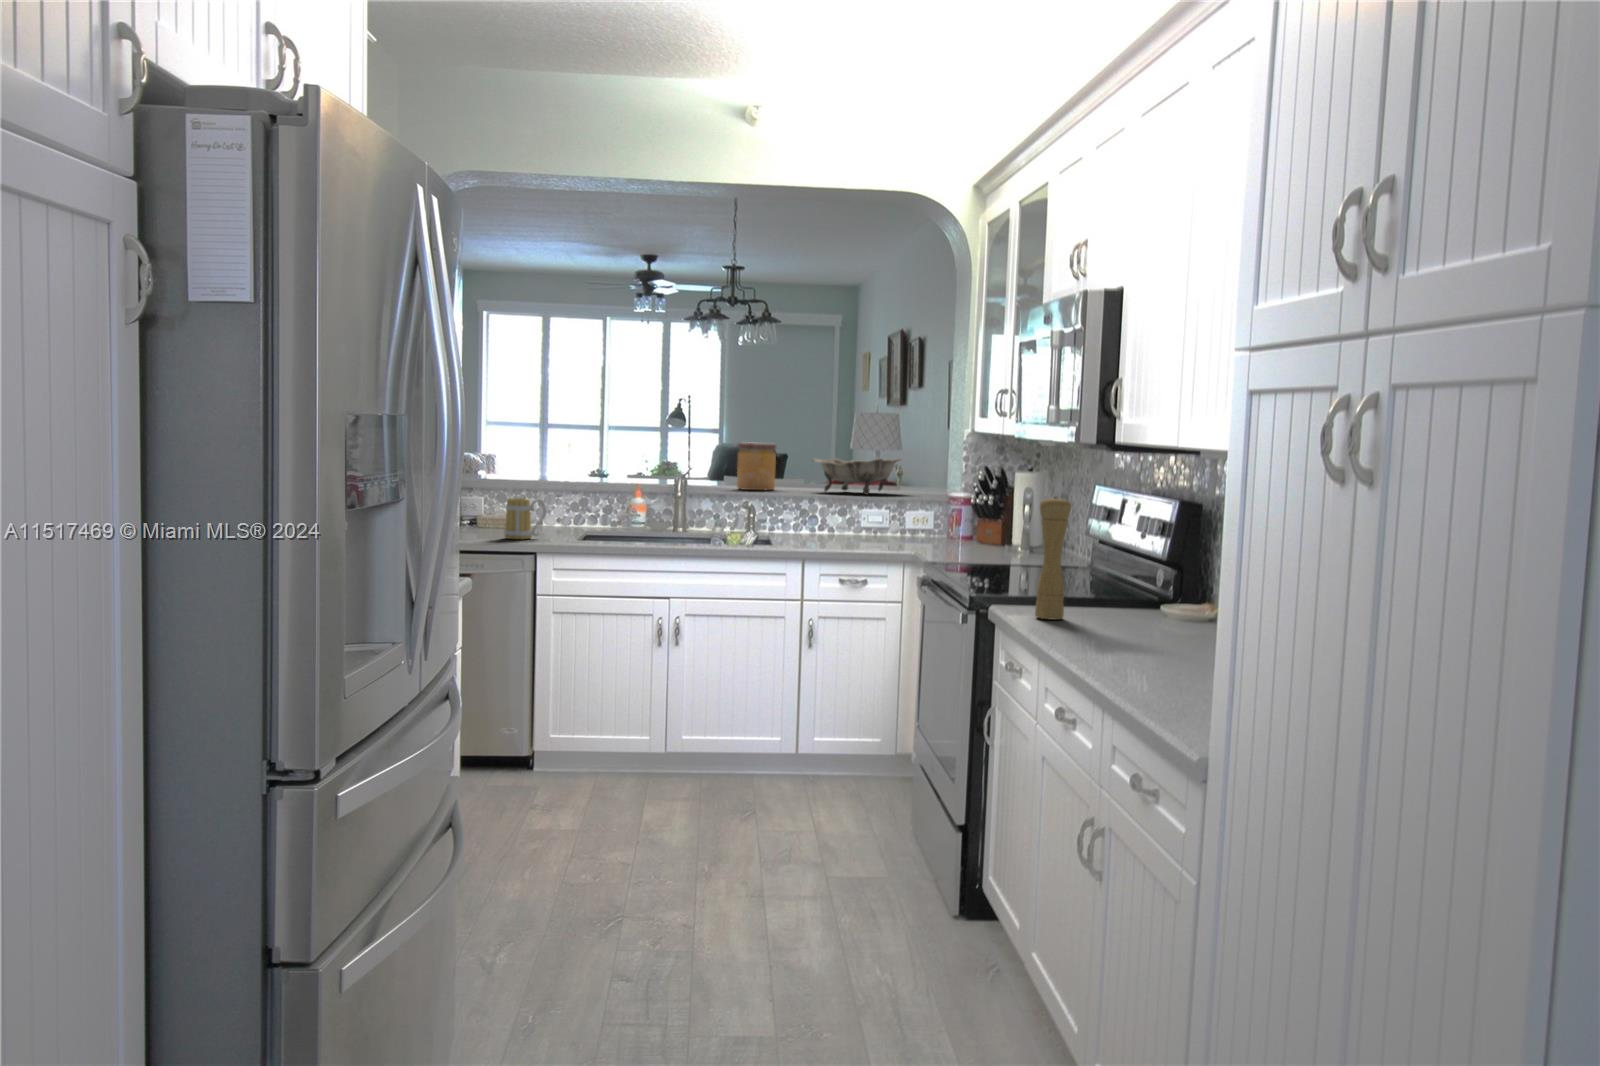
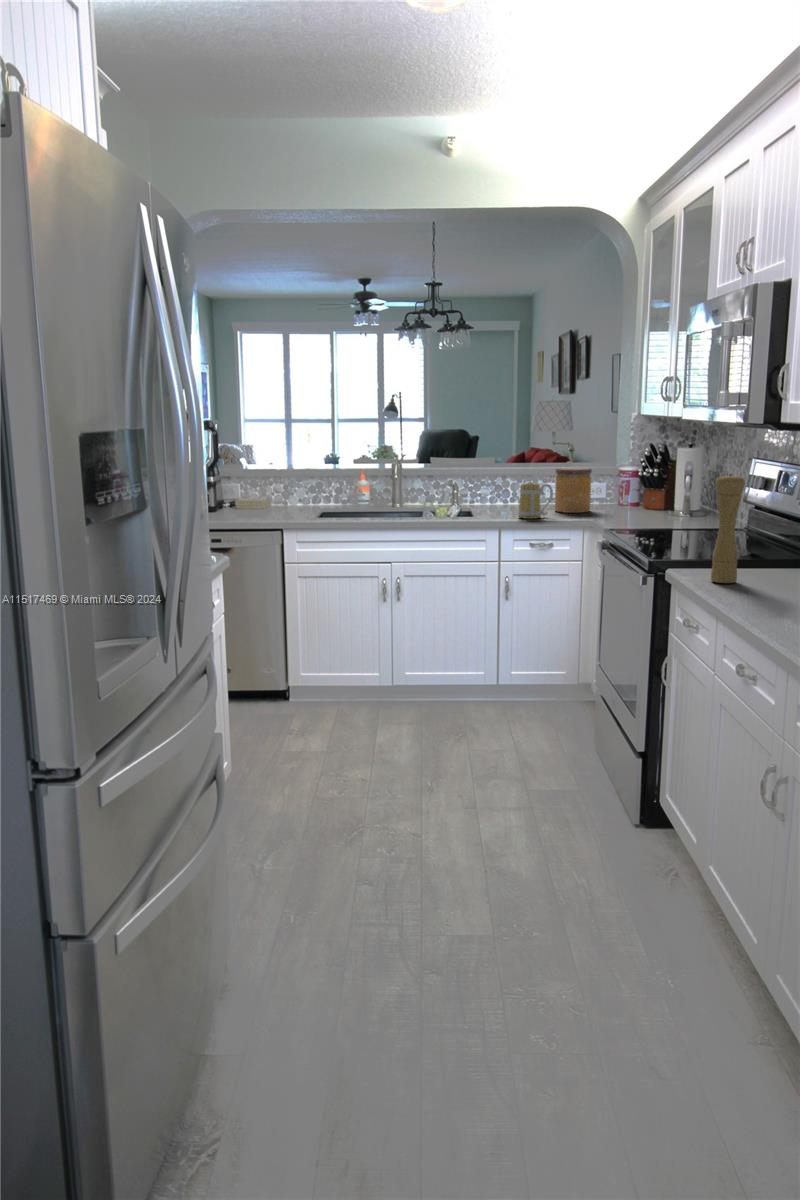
jar: present [737,442,776,490] -> present [555,467,592,513]
decorative bowl: present [813,458,901,494] -> none [503,439,579,471]
mug: present [504,498,546,539] -> present [518,484,553,519]

